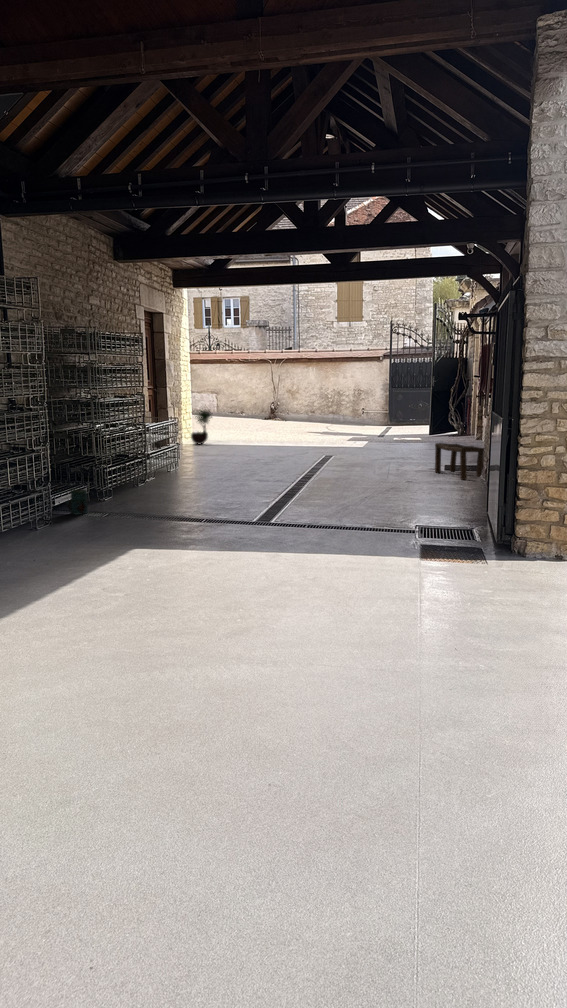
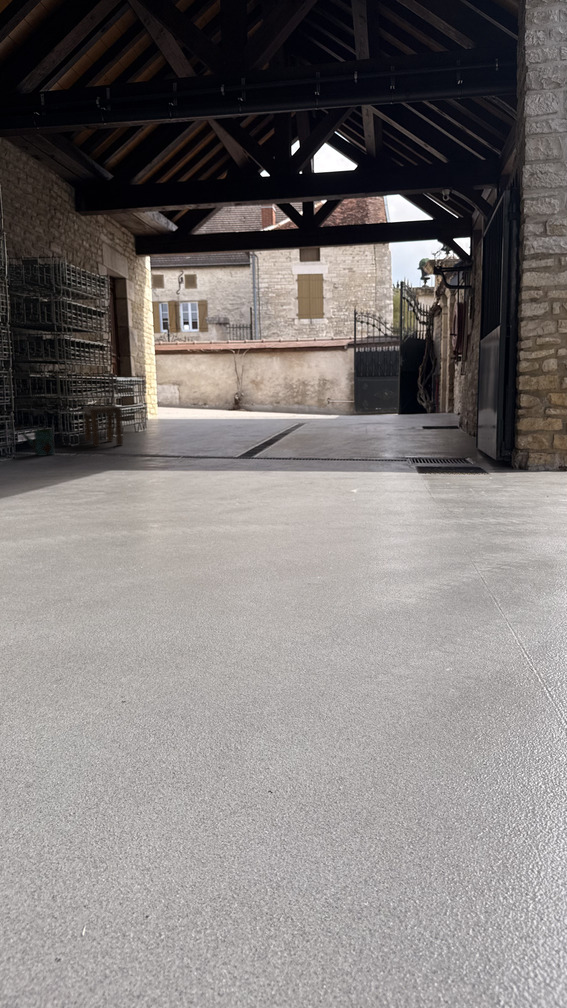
potted tree: present [191,410,212,444] -> none [156,381,179,421]
bench: present [435,443,484,480] -> present [83,406,123,446]

